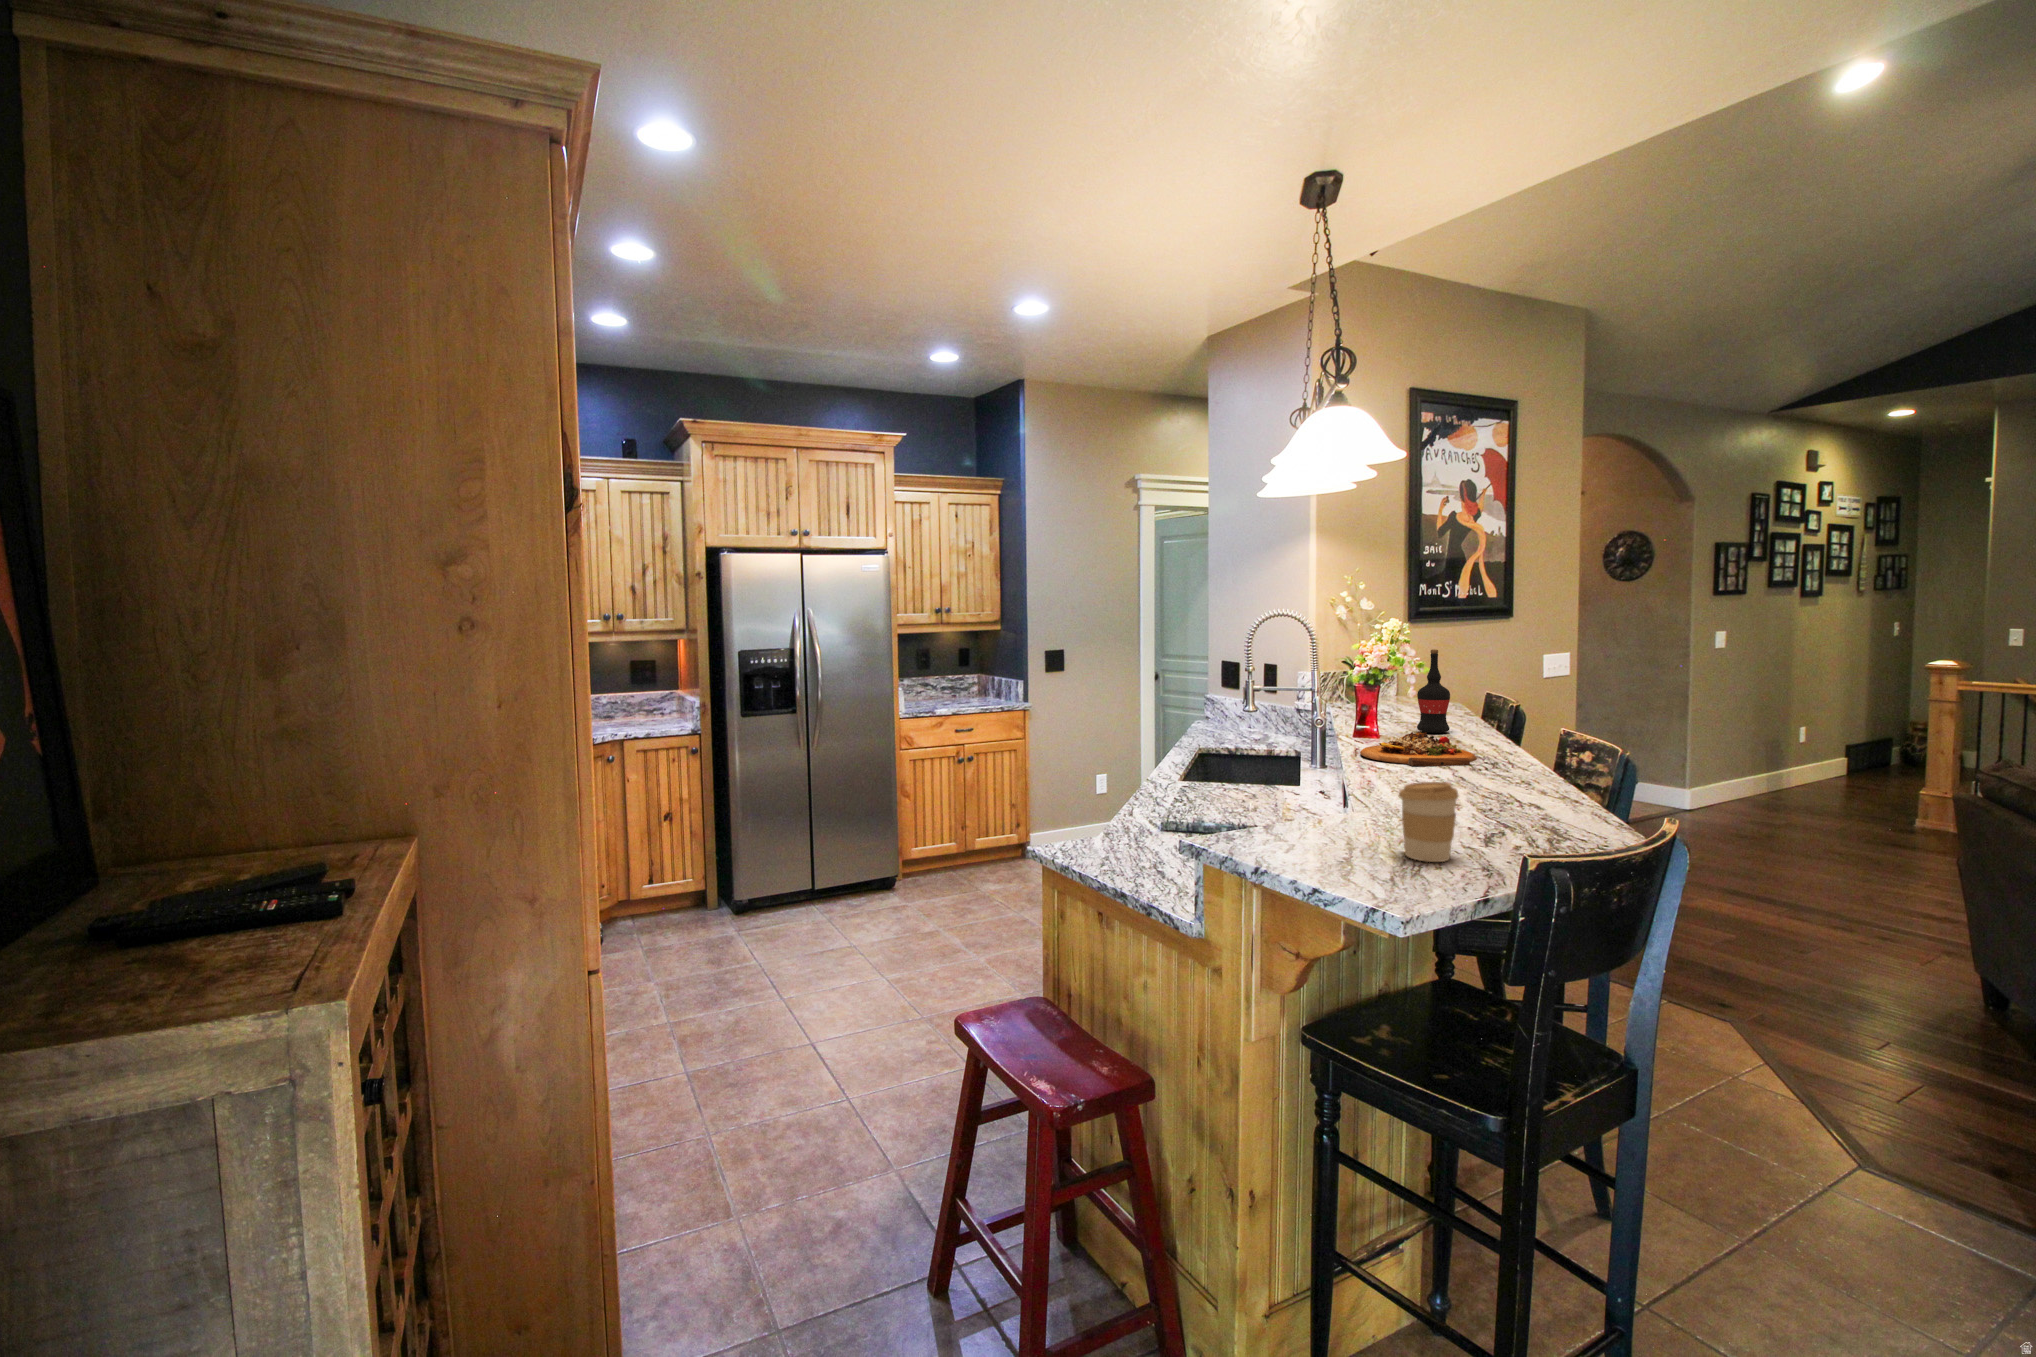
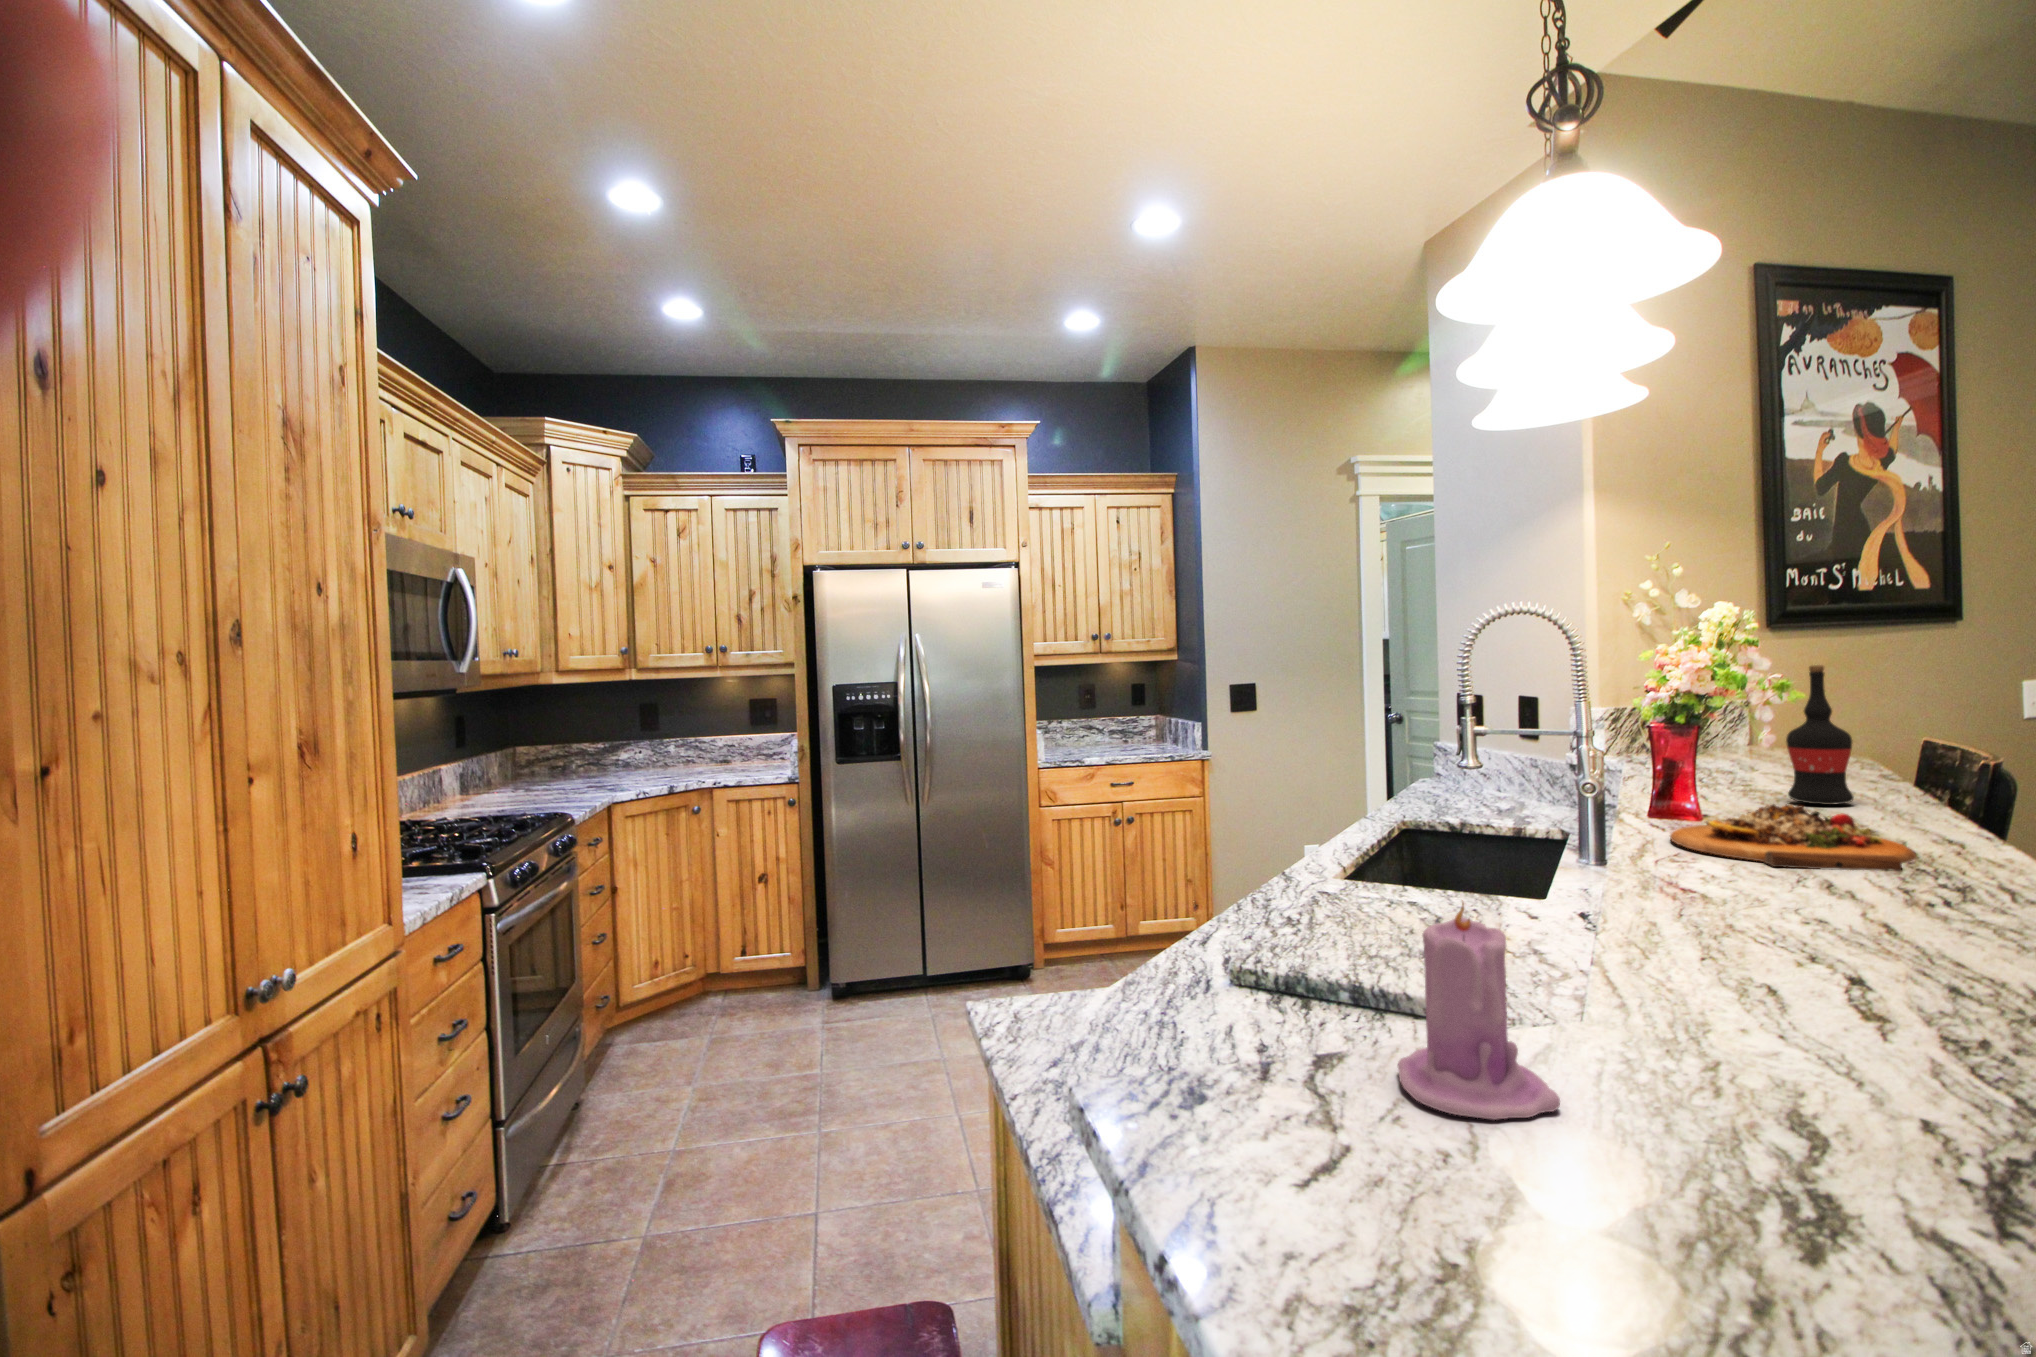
candle: none [1274,773,1344,865] -> present [1398,902,1560,1120]
coffee cup: present [1399,782,1458,862] -> none [1706,938,1884,1155]

